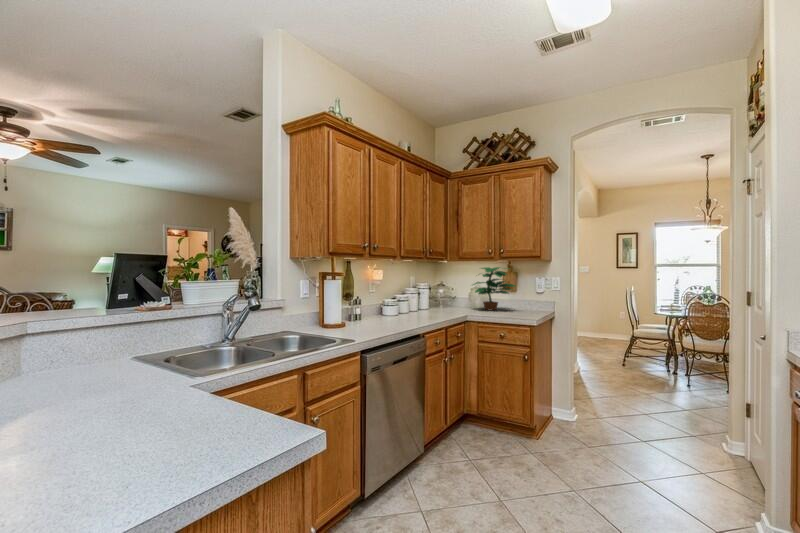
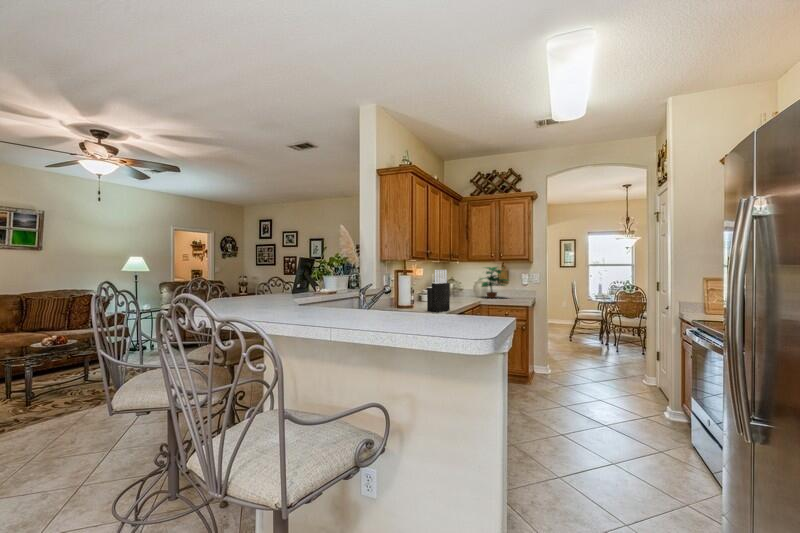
knife block: none [353,271,389,335] -> present [427,270,450,312]

